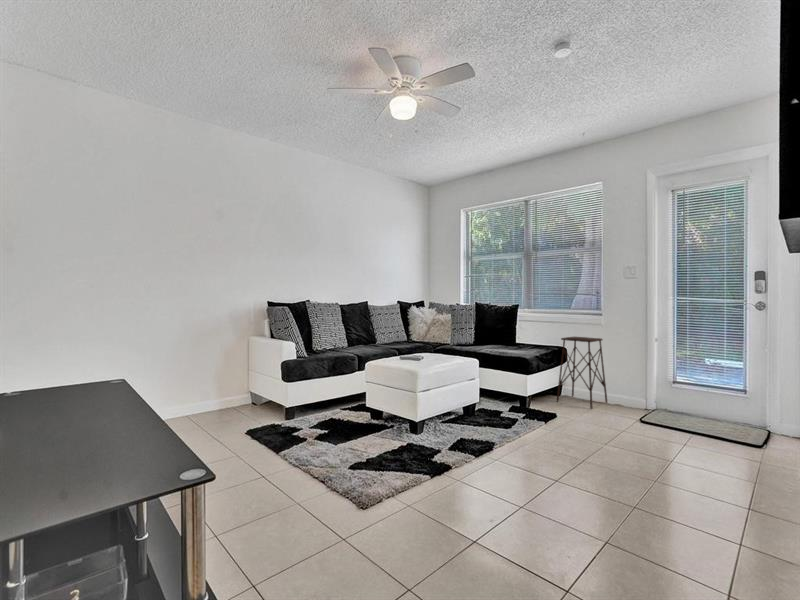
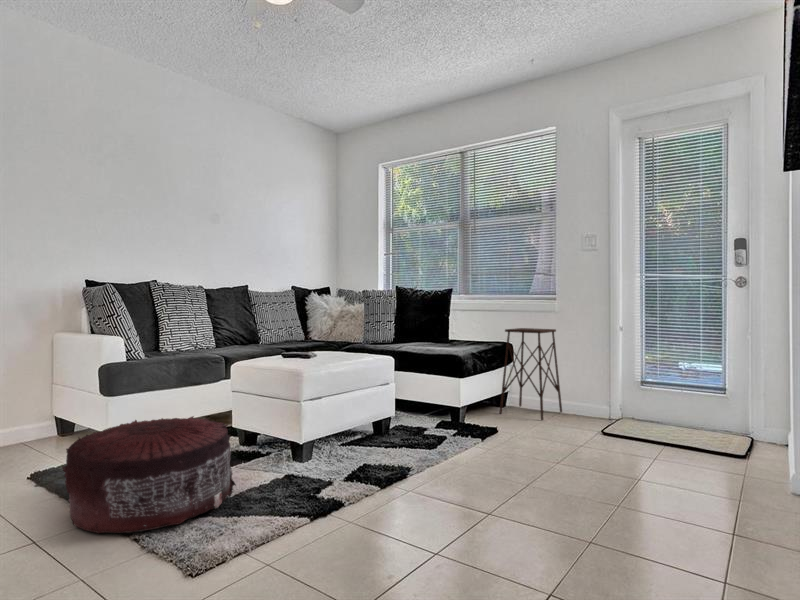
pouf: none [274,399,377,477] -> present [62,416,236,533]

